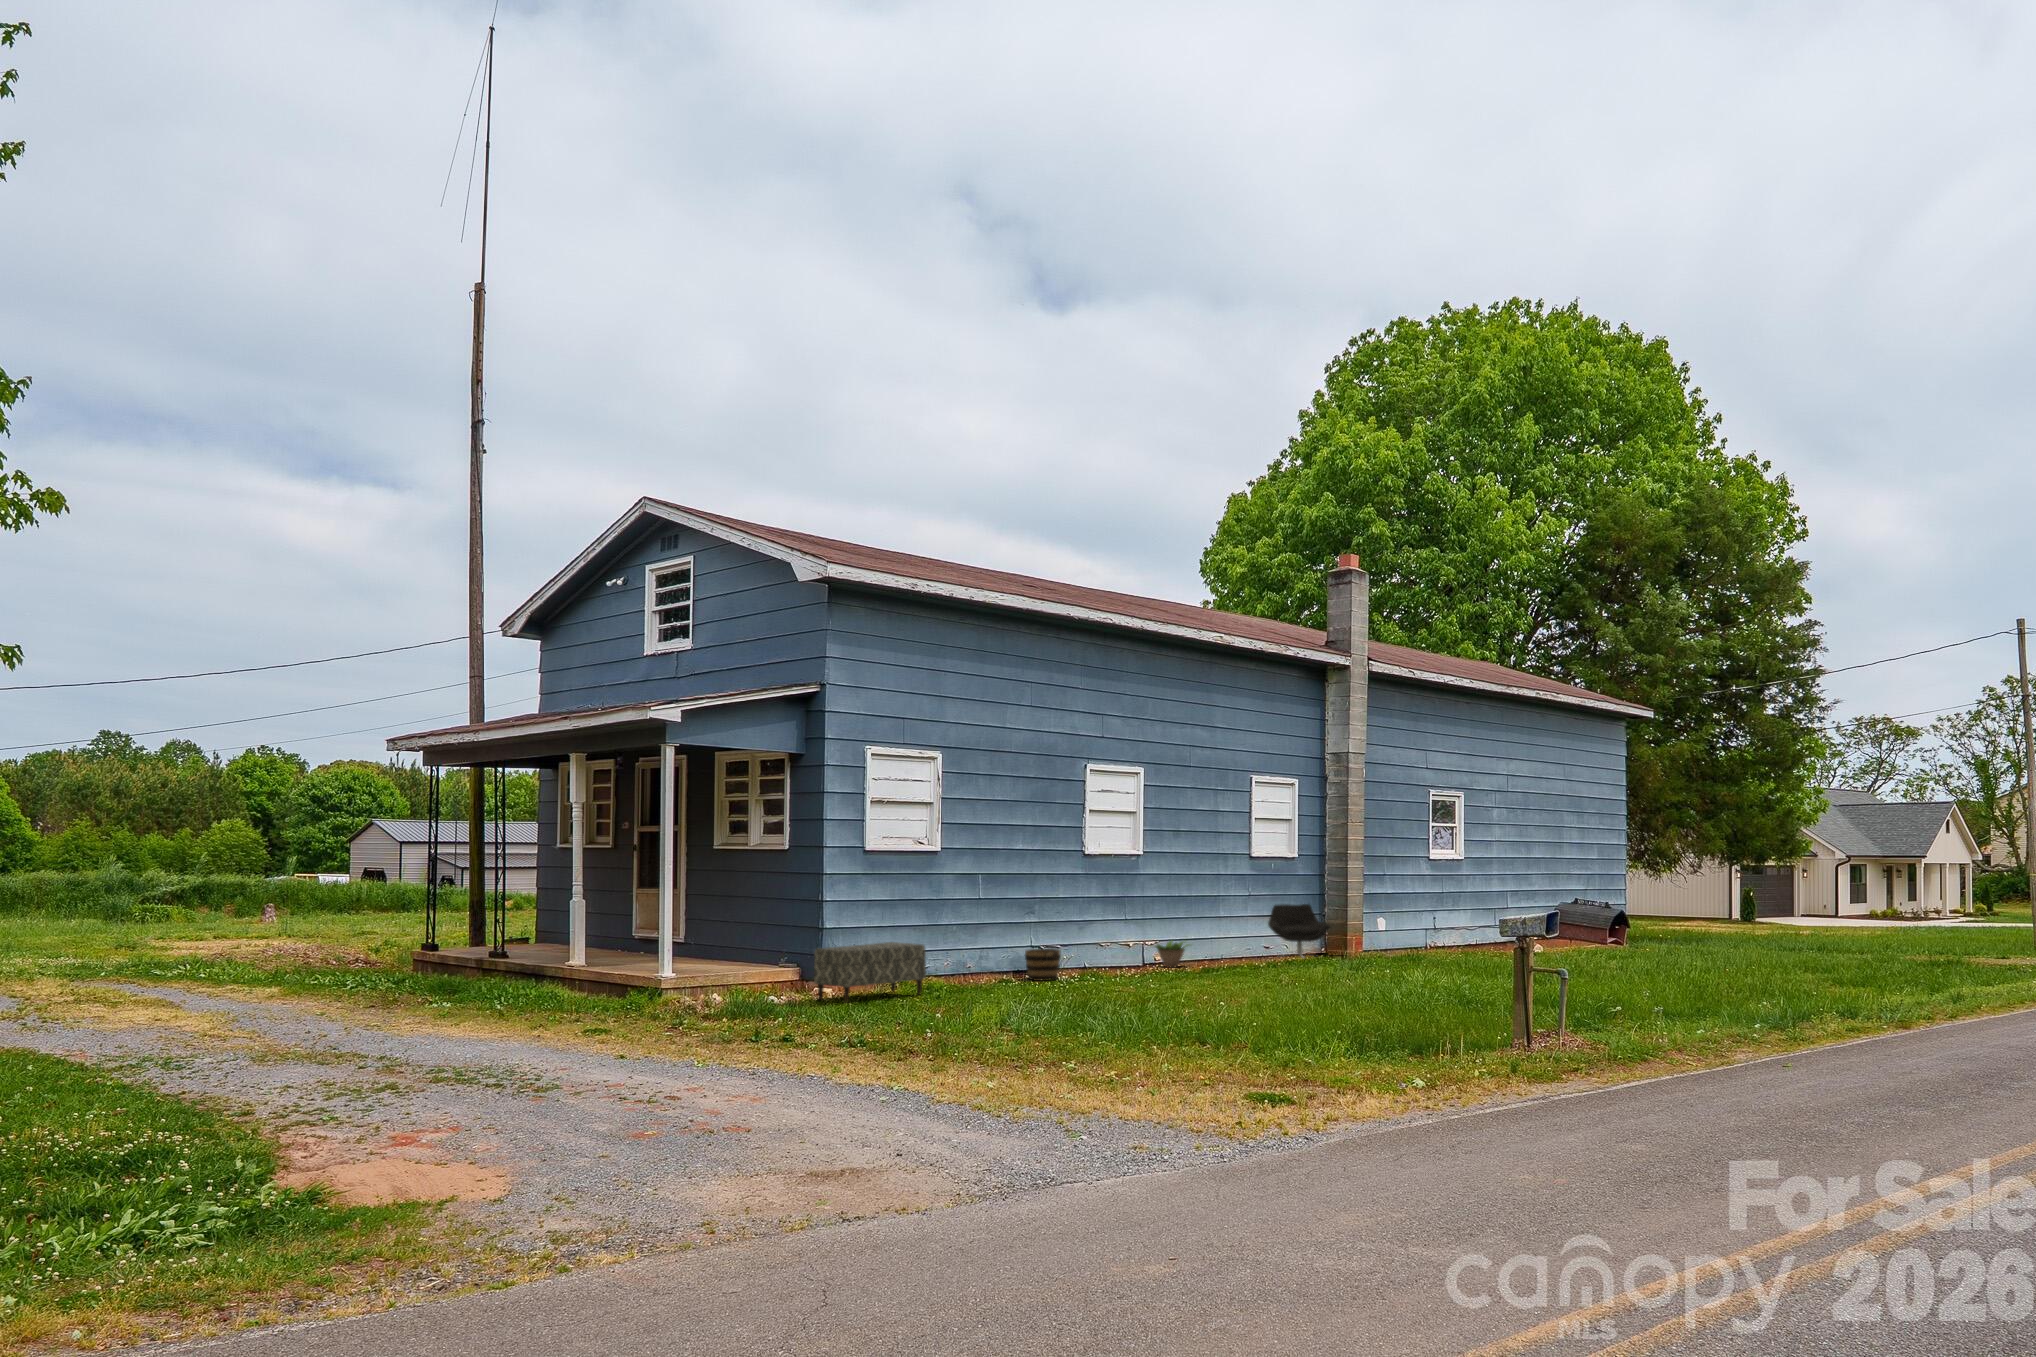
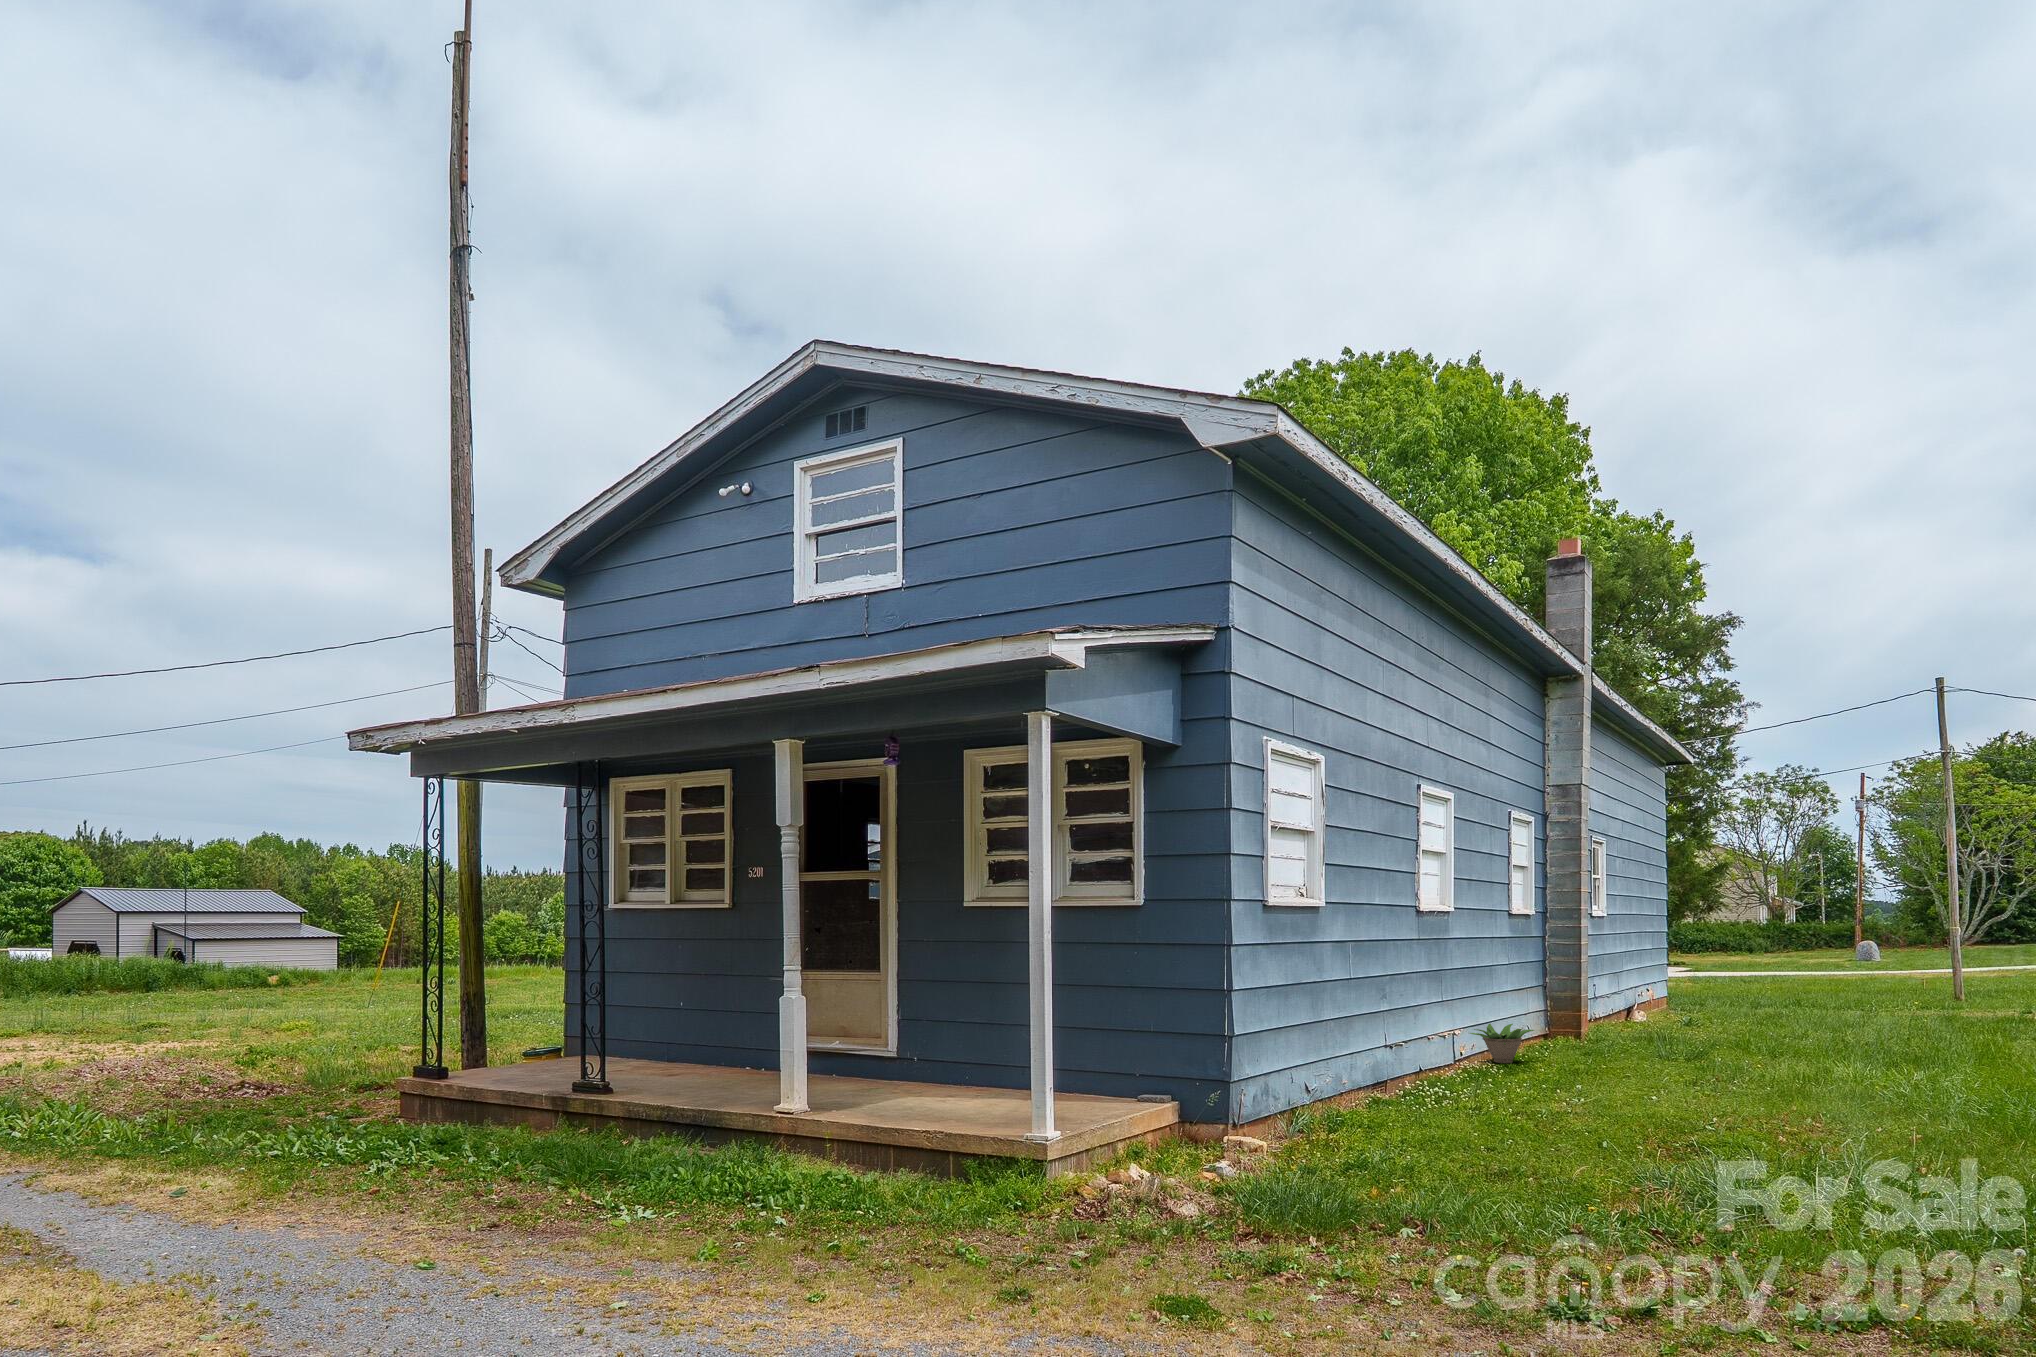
lounge chair: present [1268,904,1330,957] -> none [1529,969,1623,1041]
bench: present [814,942,926,1003] -> none [1240,1050,1380,1167]
bucket: present [1025,949,1061,981] -> none [1395,1047,1454,1097]

